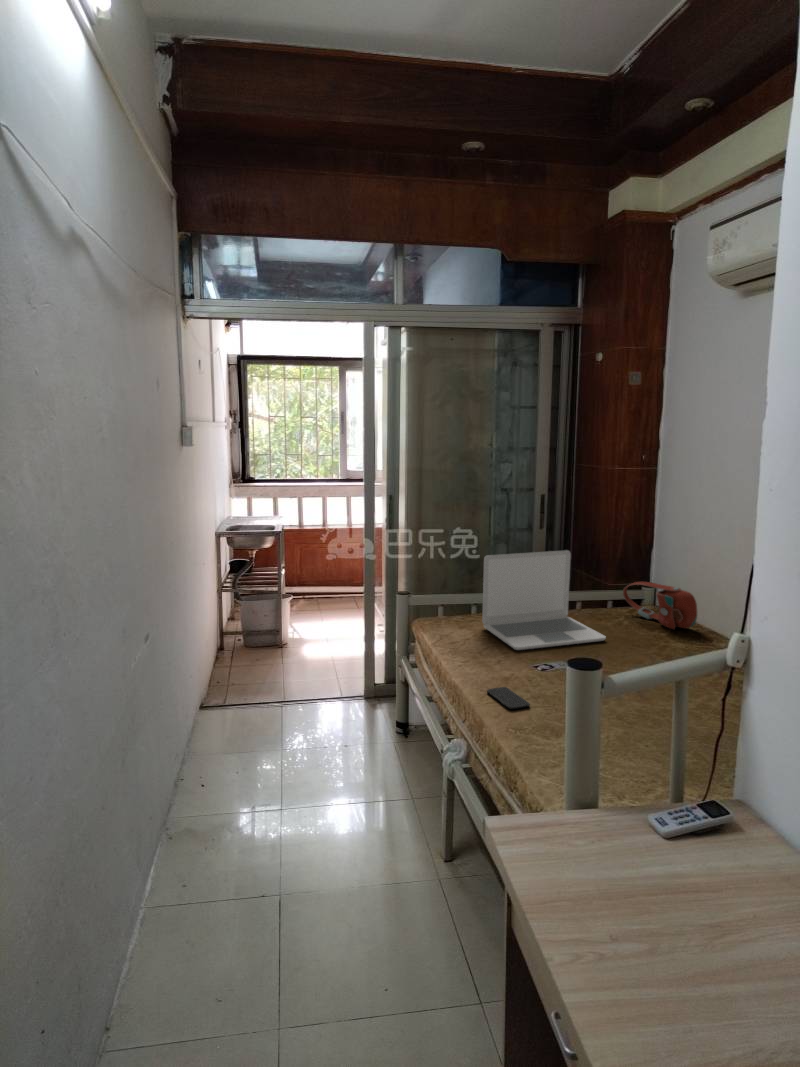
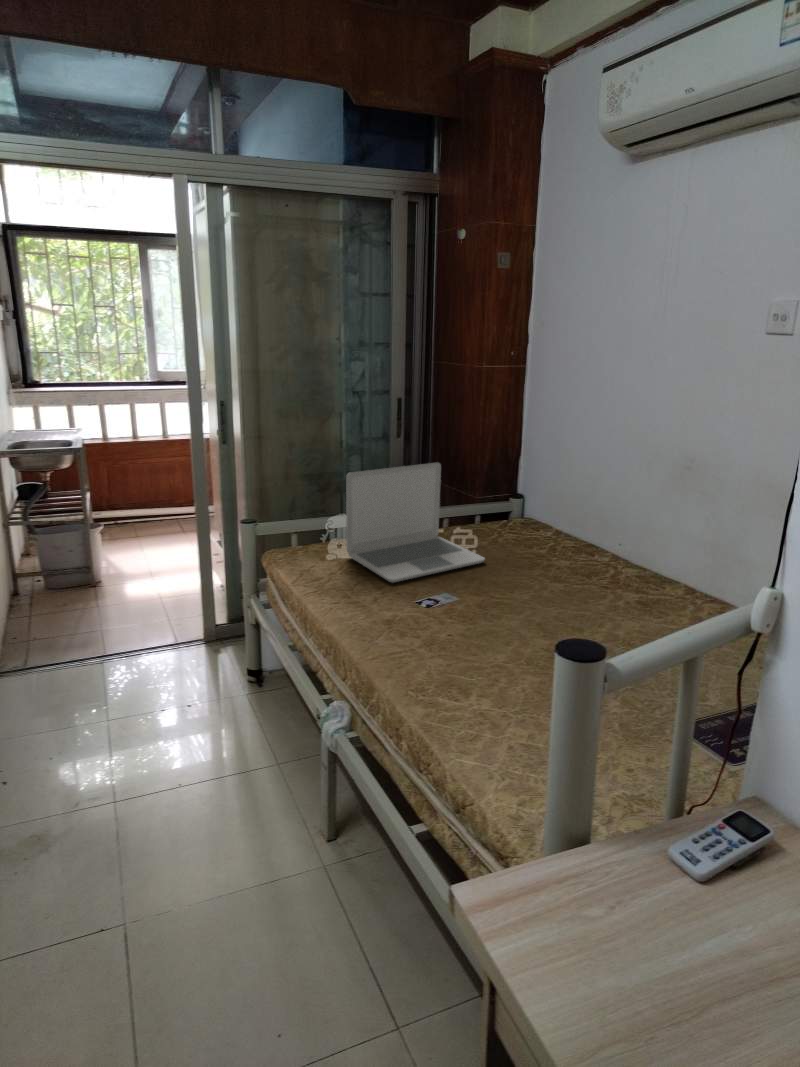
handbag: present [623,582,697,629] -> none [493,493,572,543]
smartphone: present [487,687,530,709] -> none [370,634,425,664]

